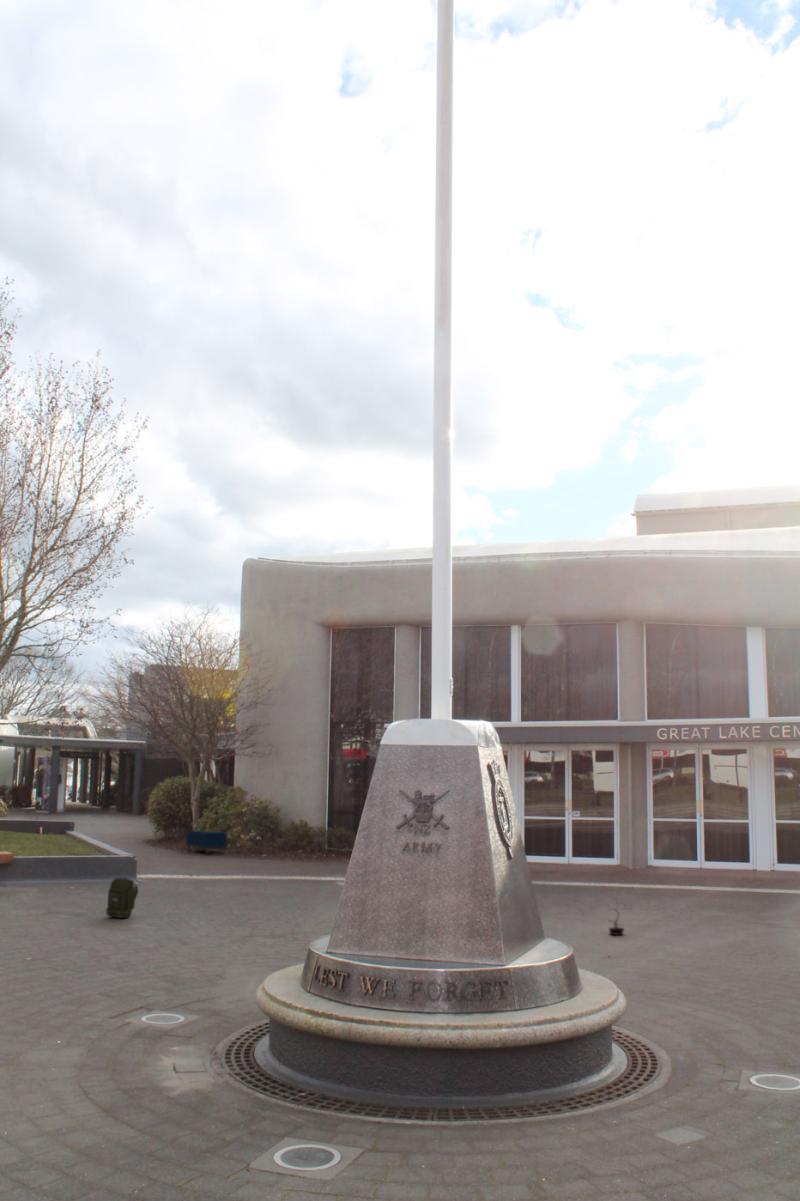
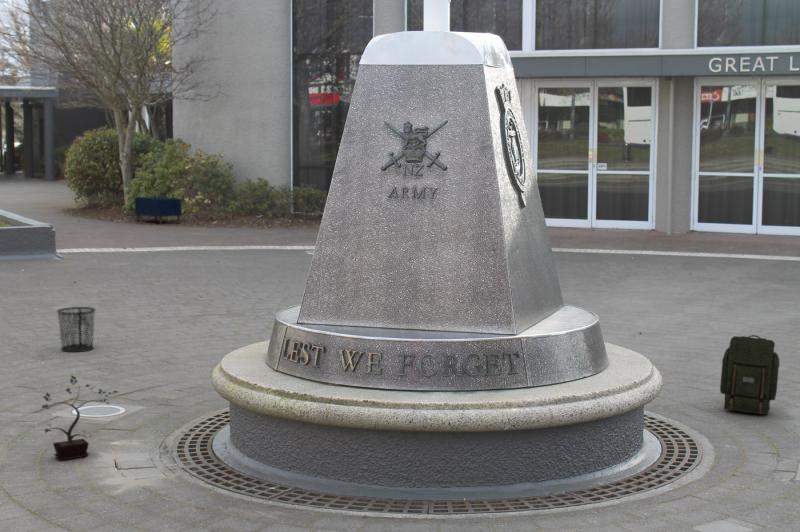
backpack: present [106,878,138,918] -> present [720,335,779,415]
potted plant: present [609,905,632,935] -> present [42,376,118,460]
waste bin: none [129,929,160,969] -> present [57,307,95,352]

